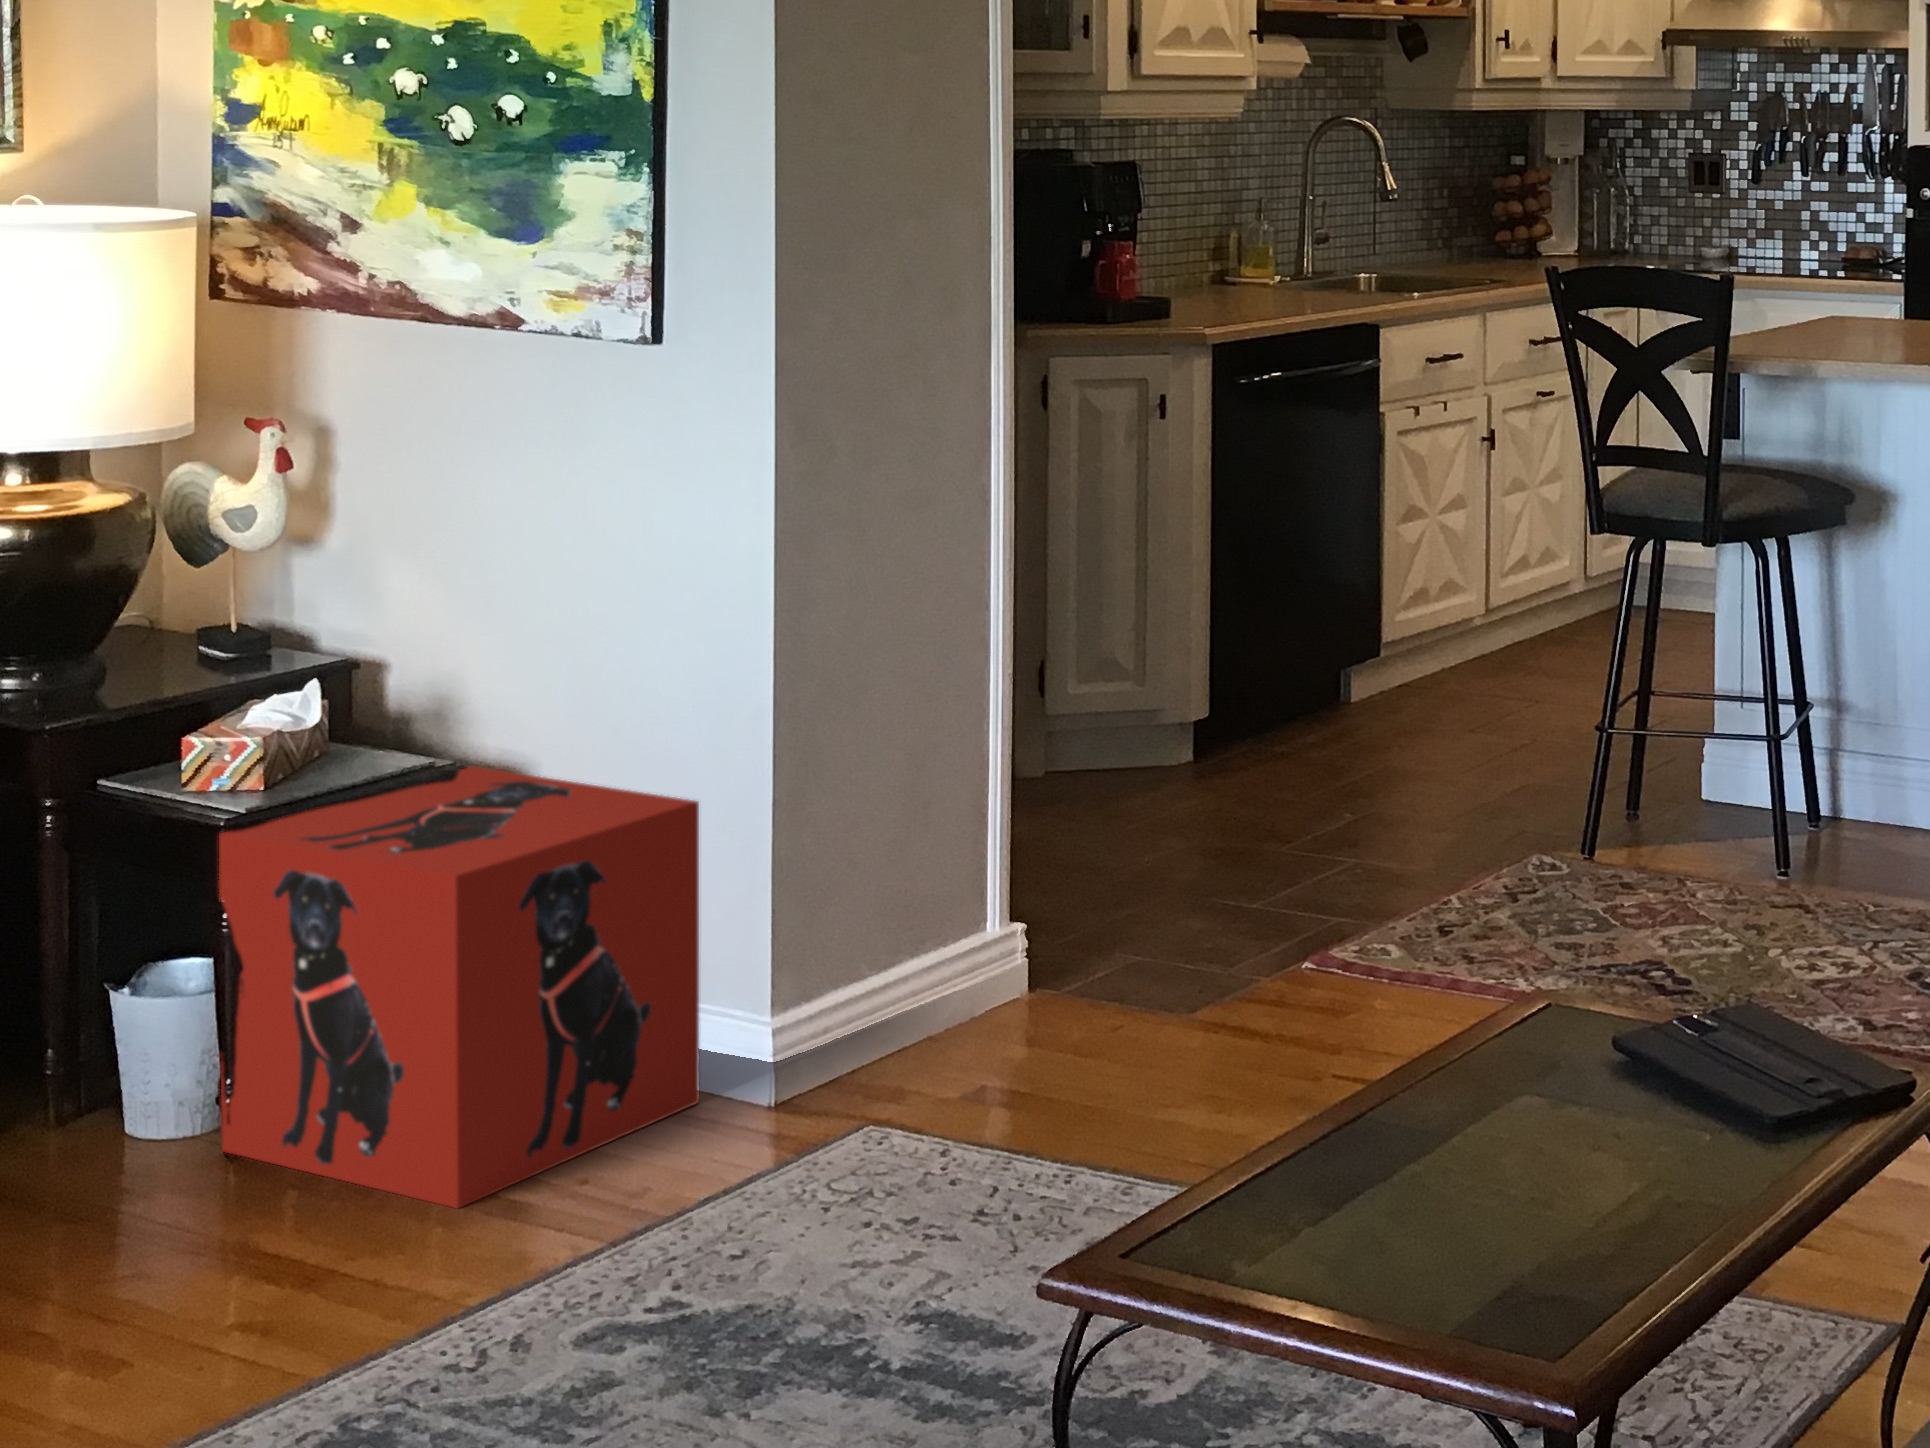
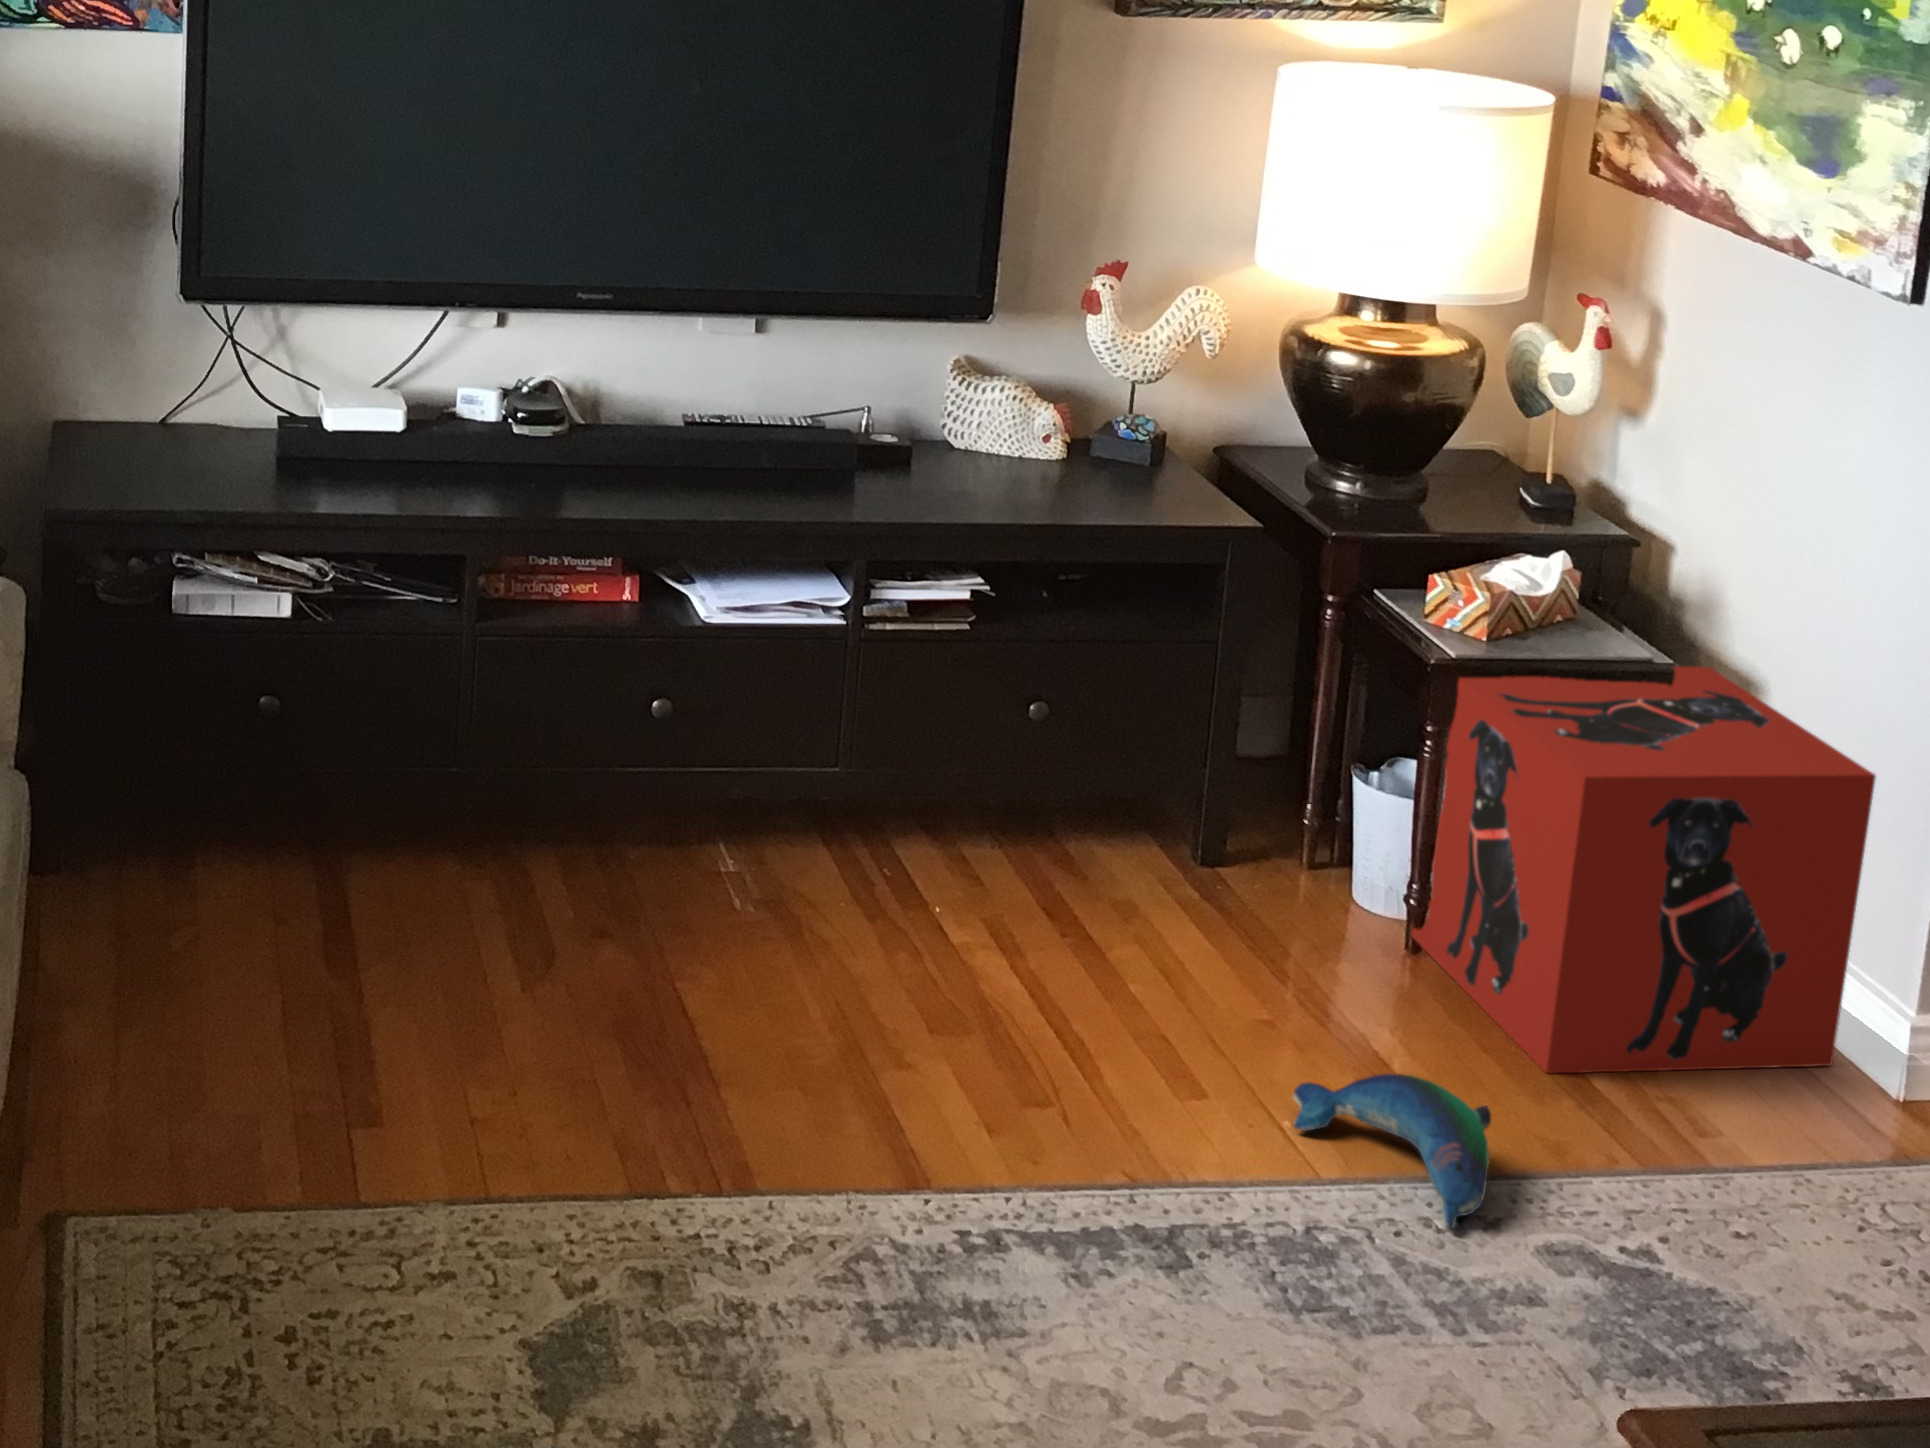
plush toy: none [231,1236,504,1366] -> present [1294,1074,1491,1229]

